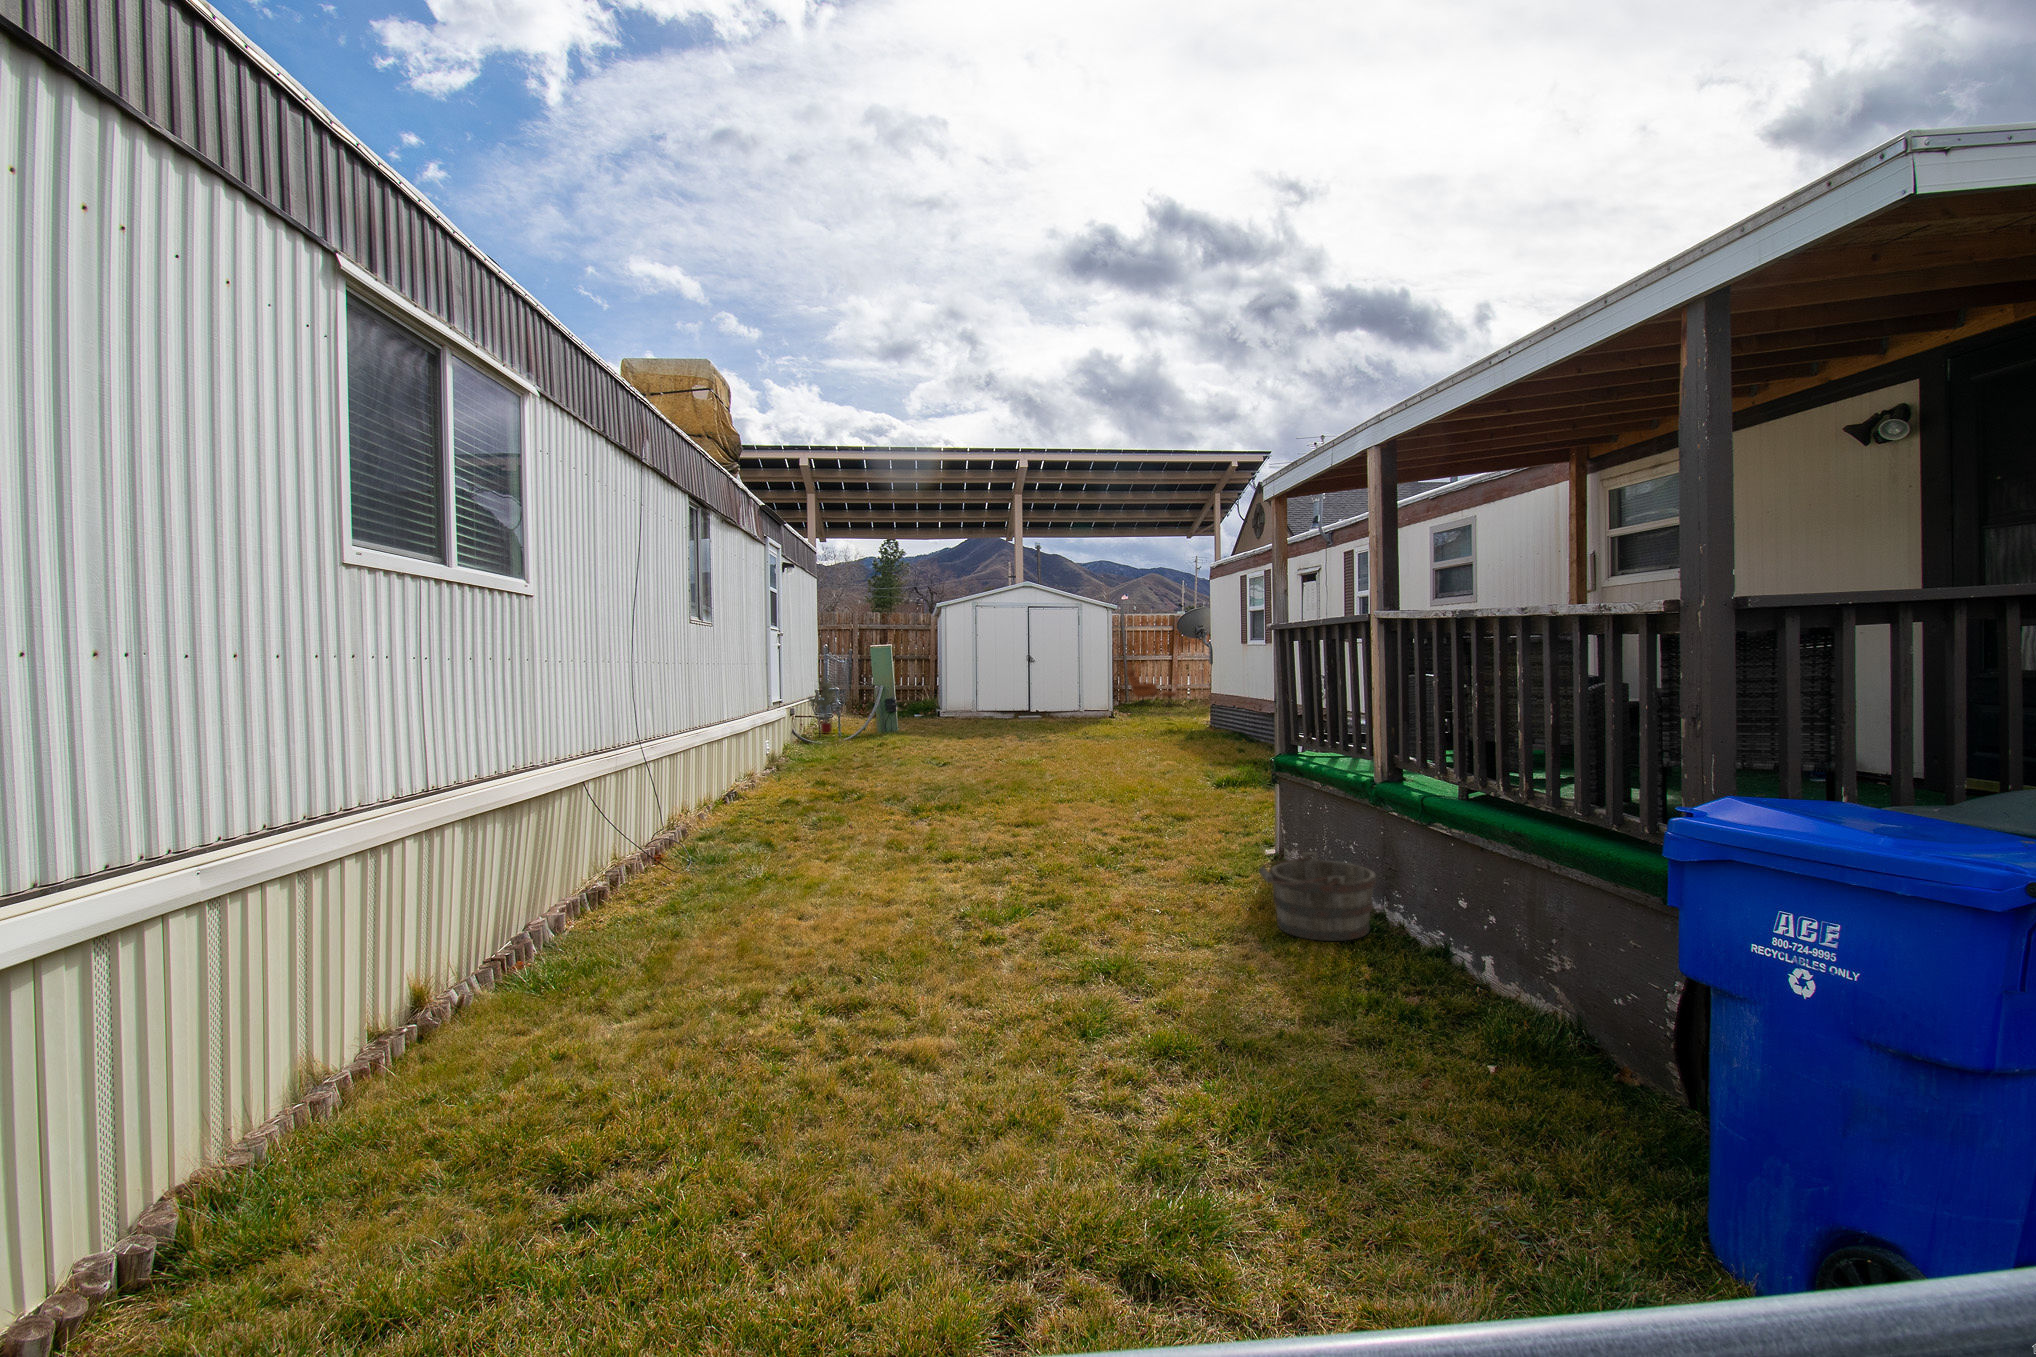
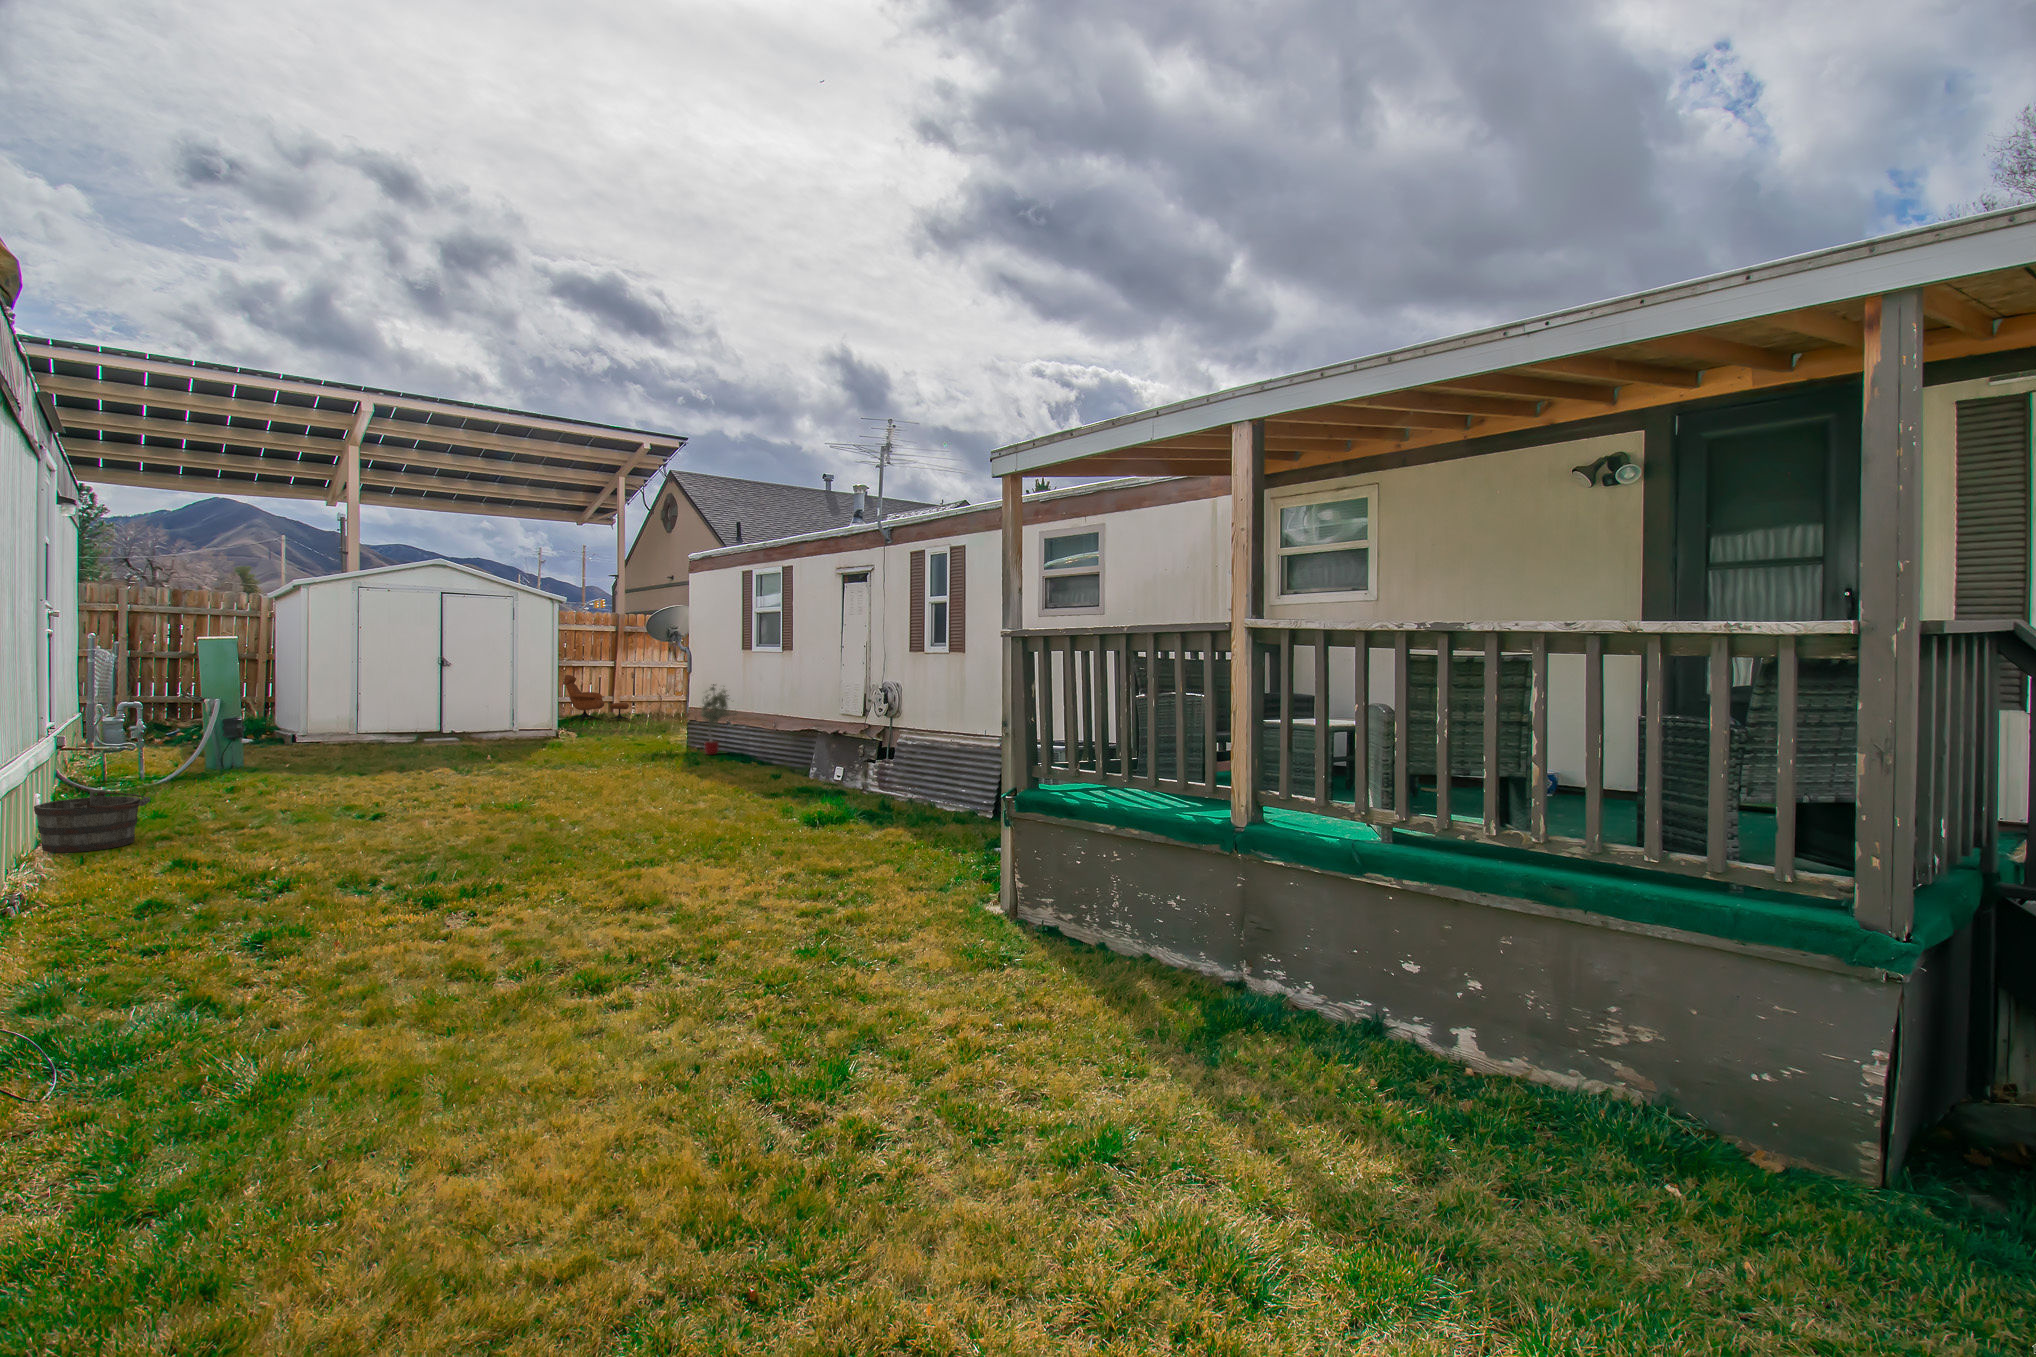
potted tree: present [808,679,836,734] -> present [701,684,738,755]
bucket: present [1259,852,1376,941] -> present [34,790,151,853]

